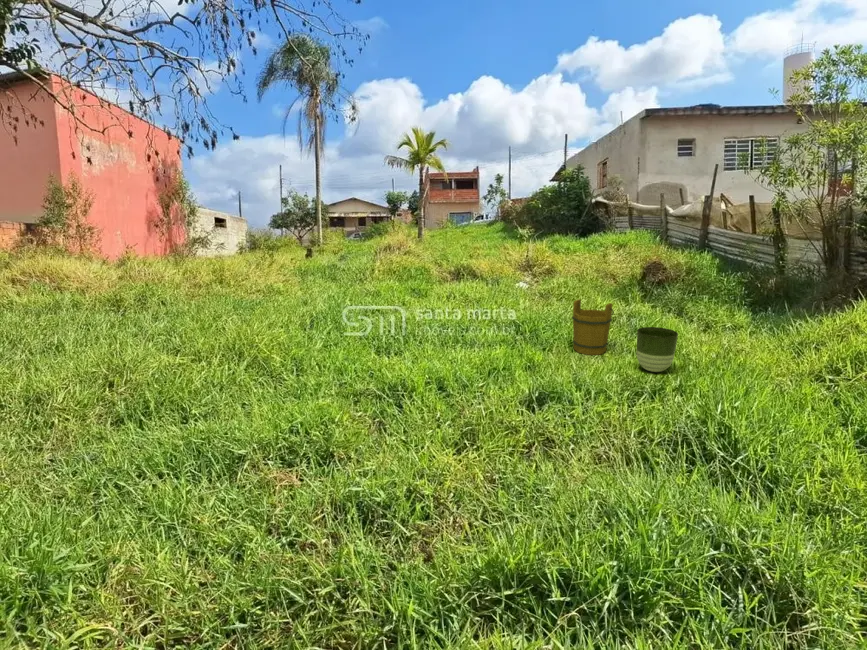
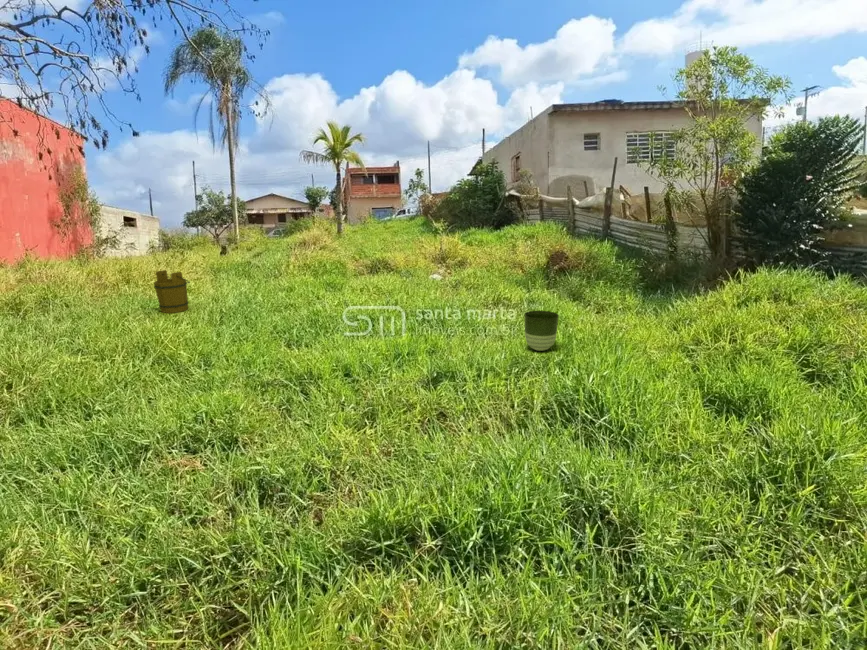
bucket: present [572,299,614,355] -> present [154,270,190,313]

